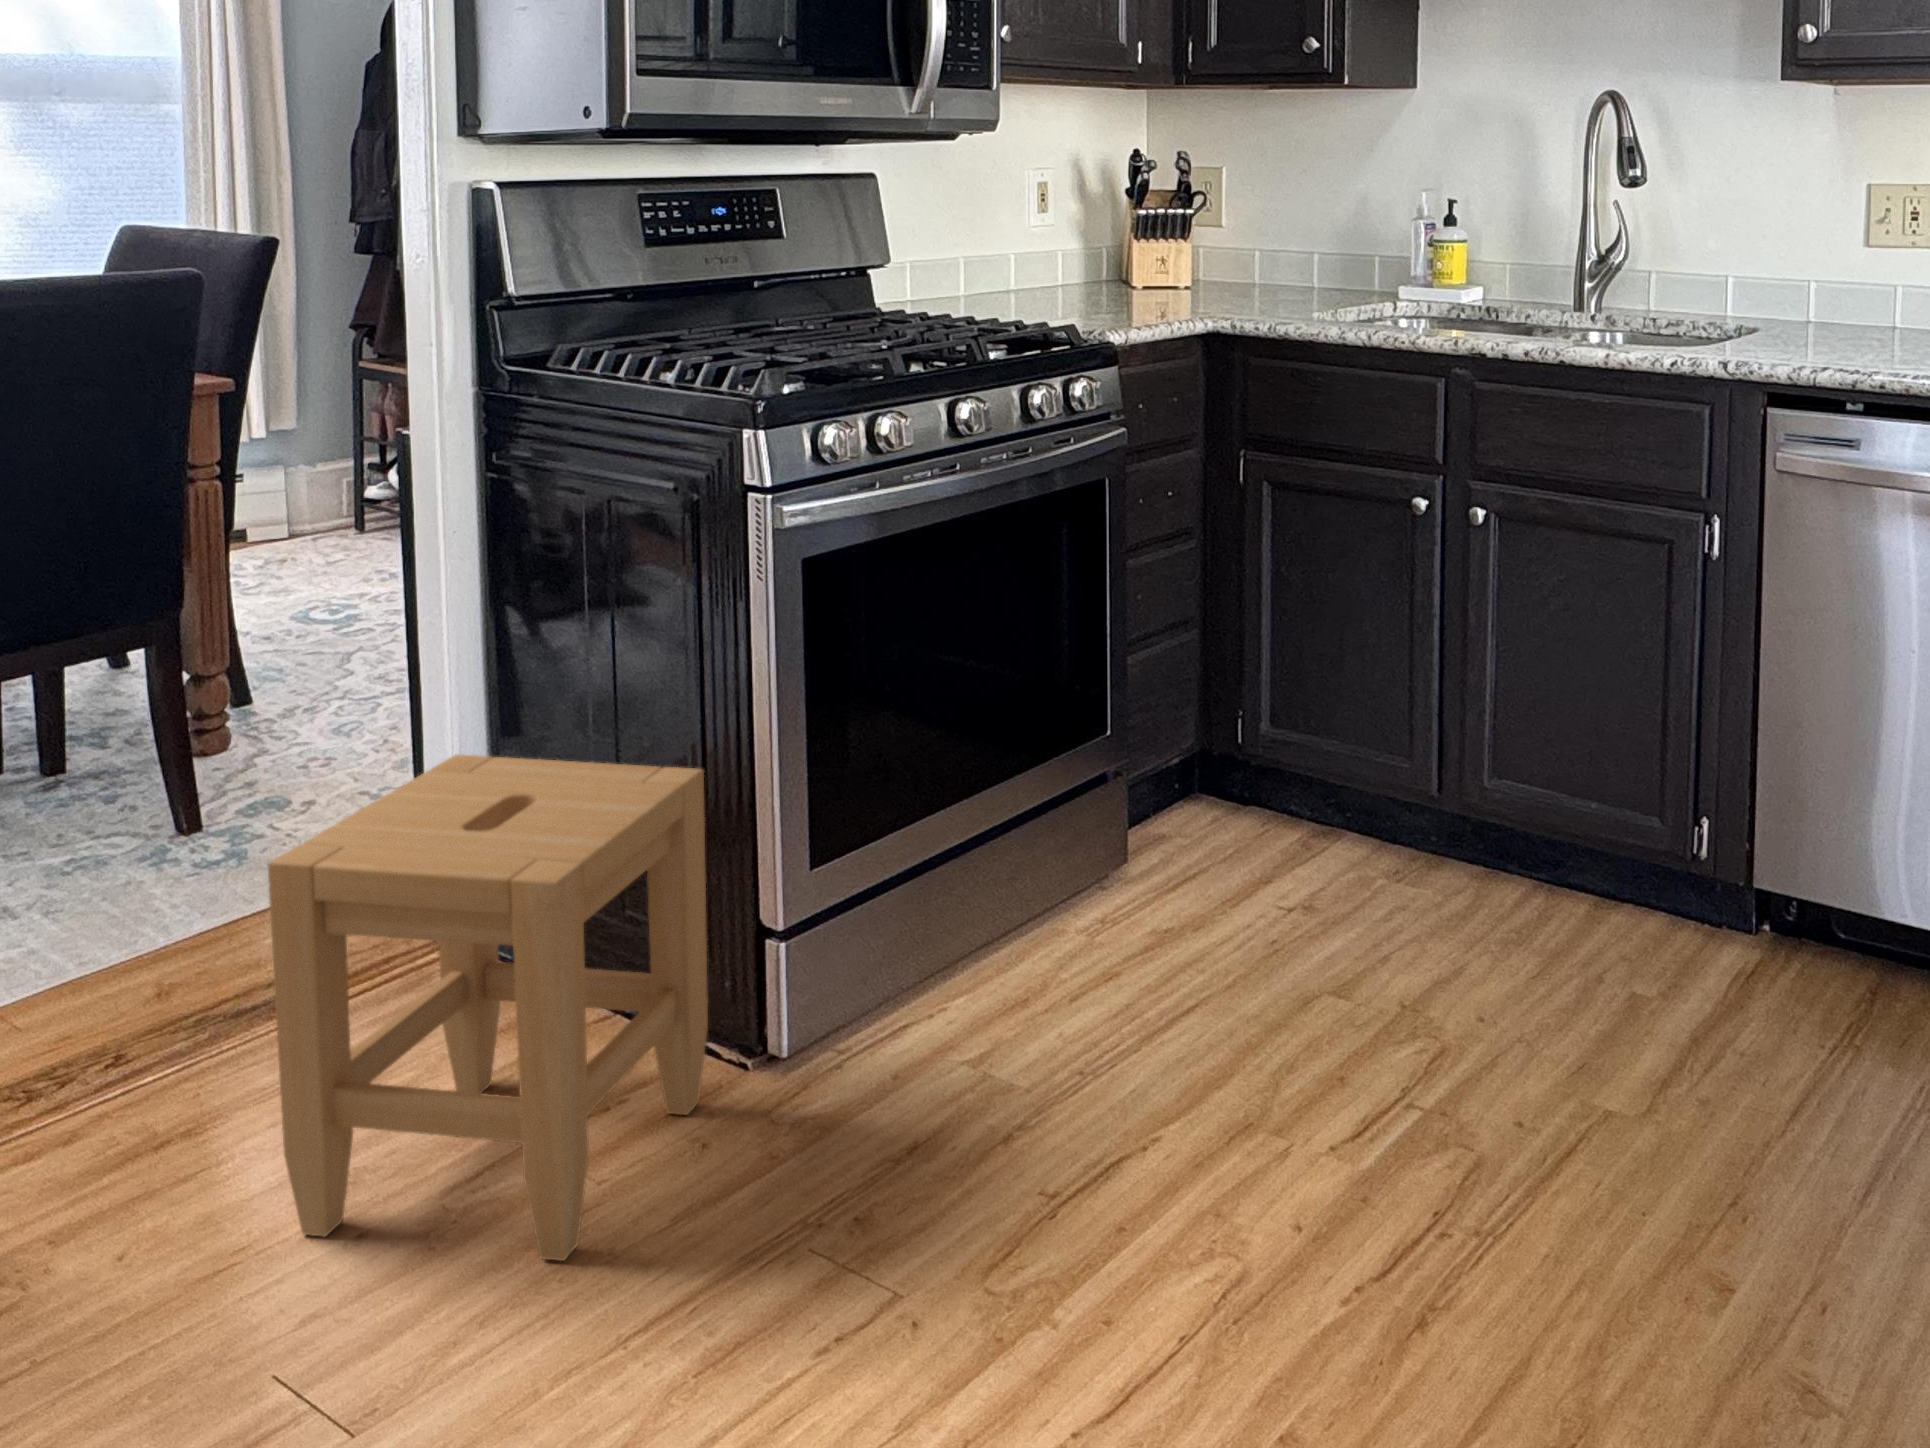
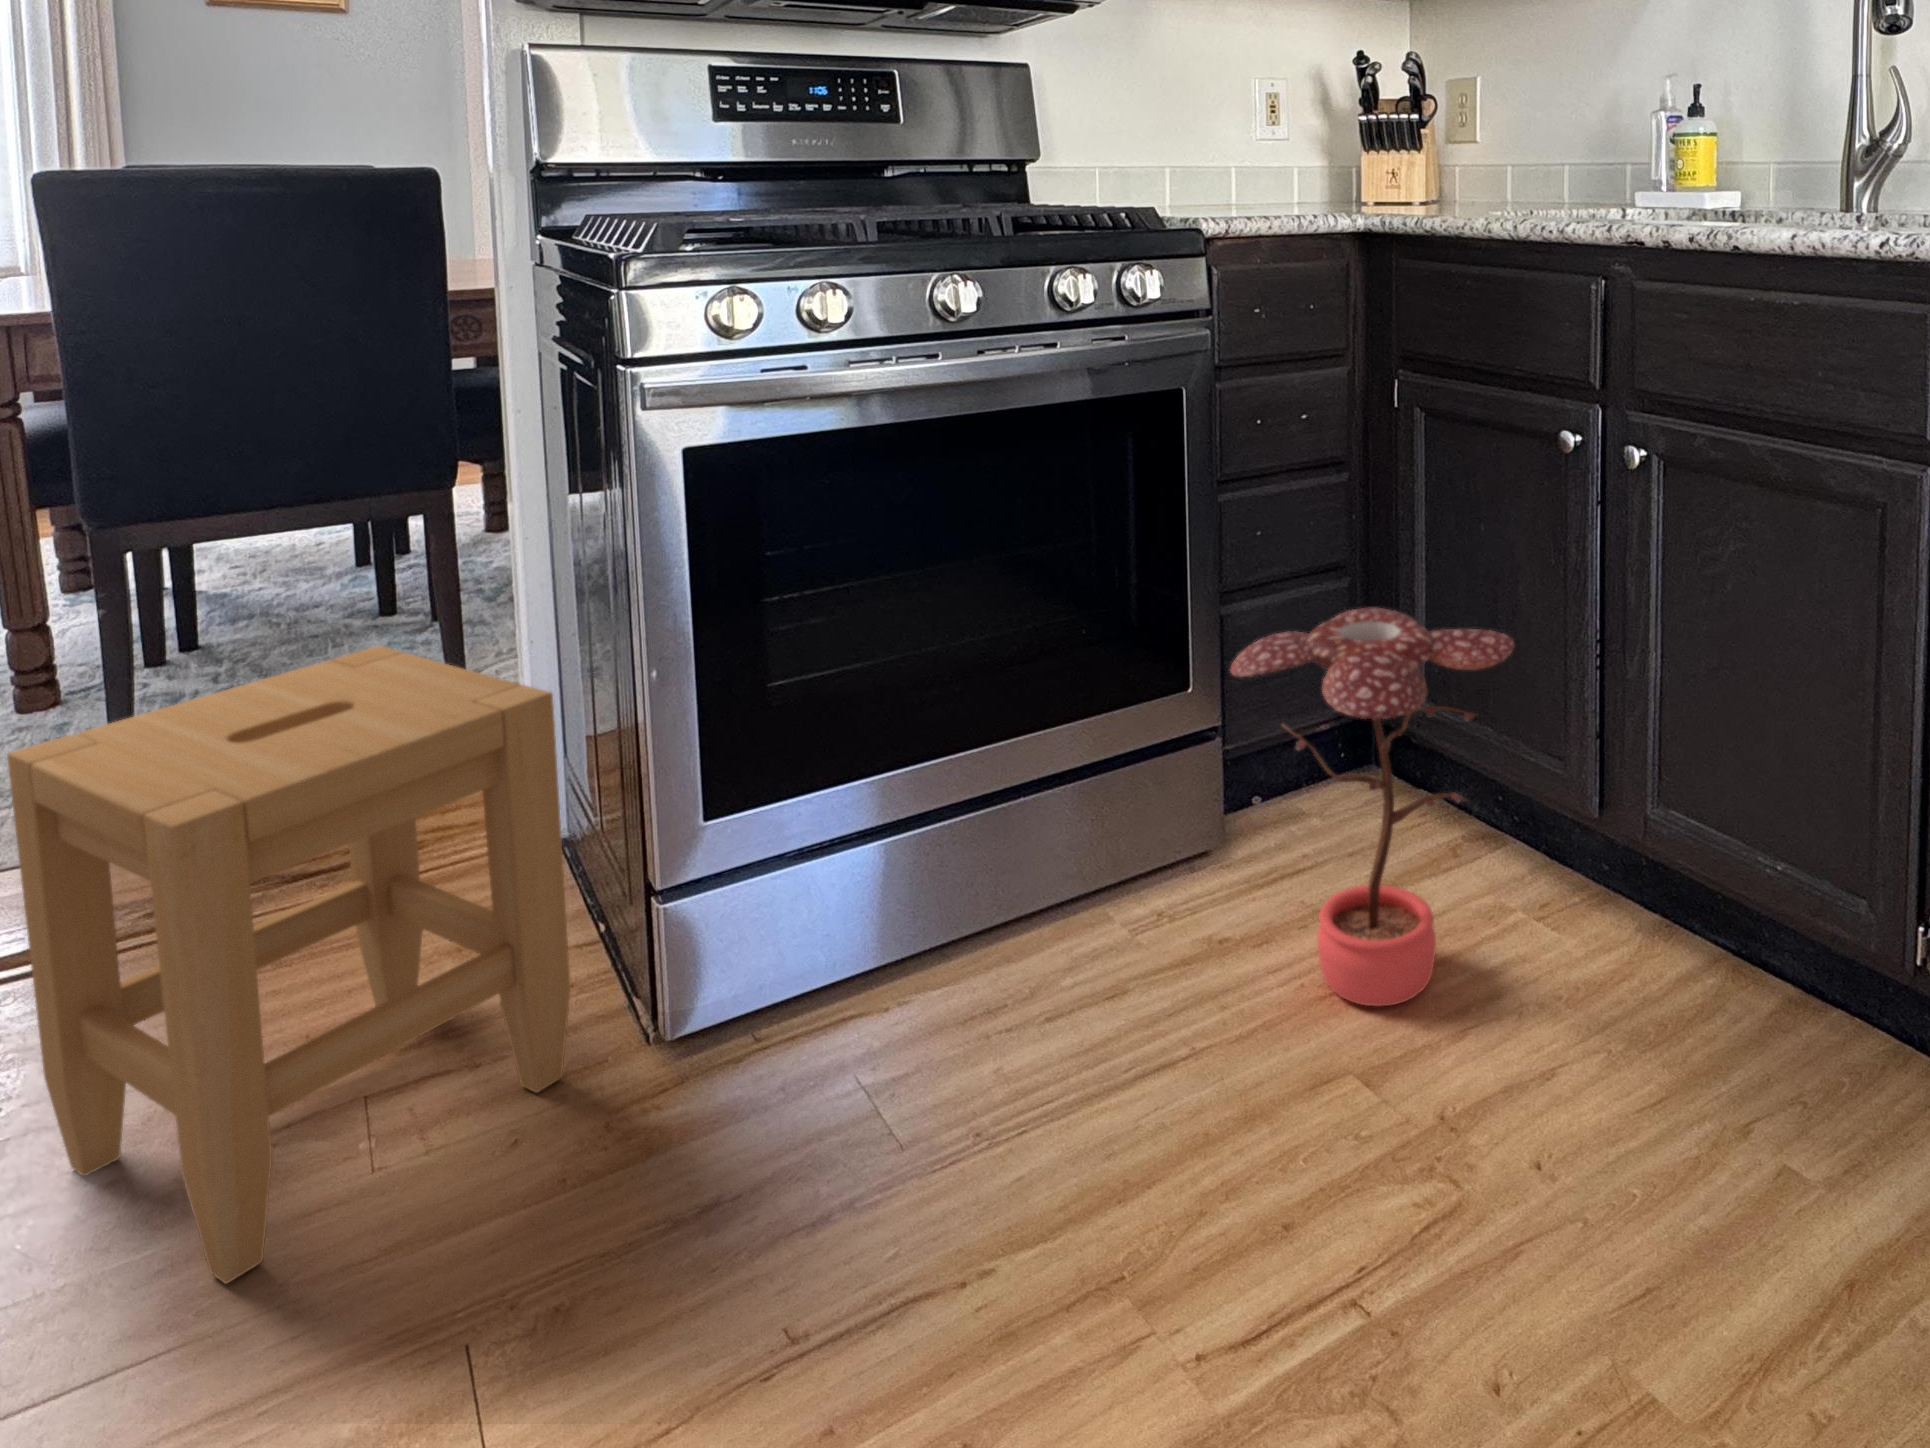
potted plant: none [1204,649,1412,954] -> present [1231,608,1515,1006]

